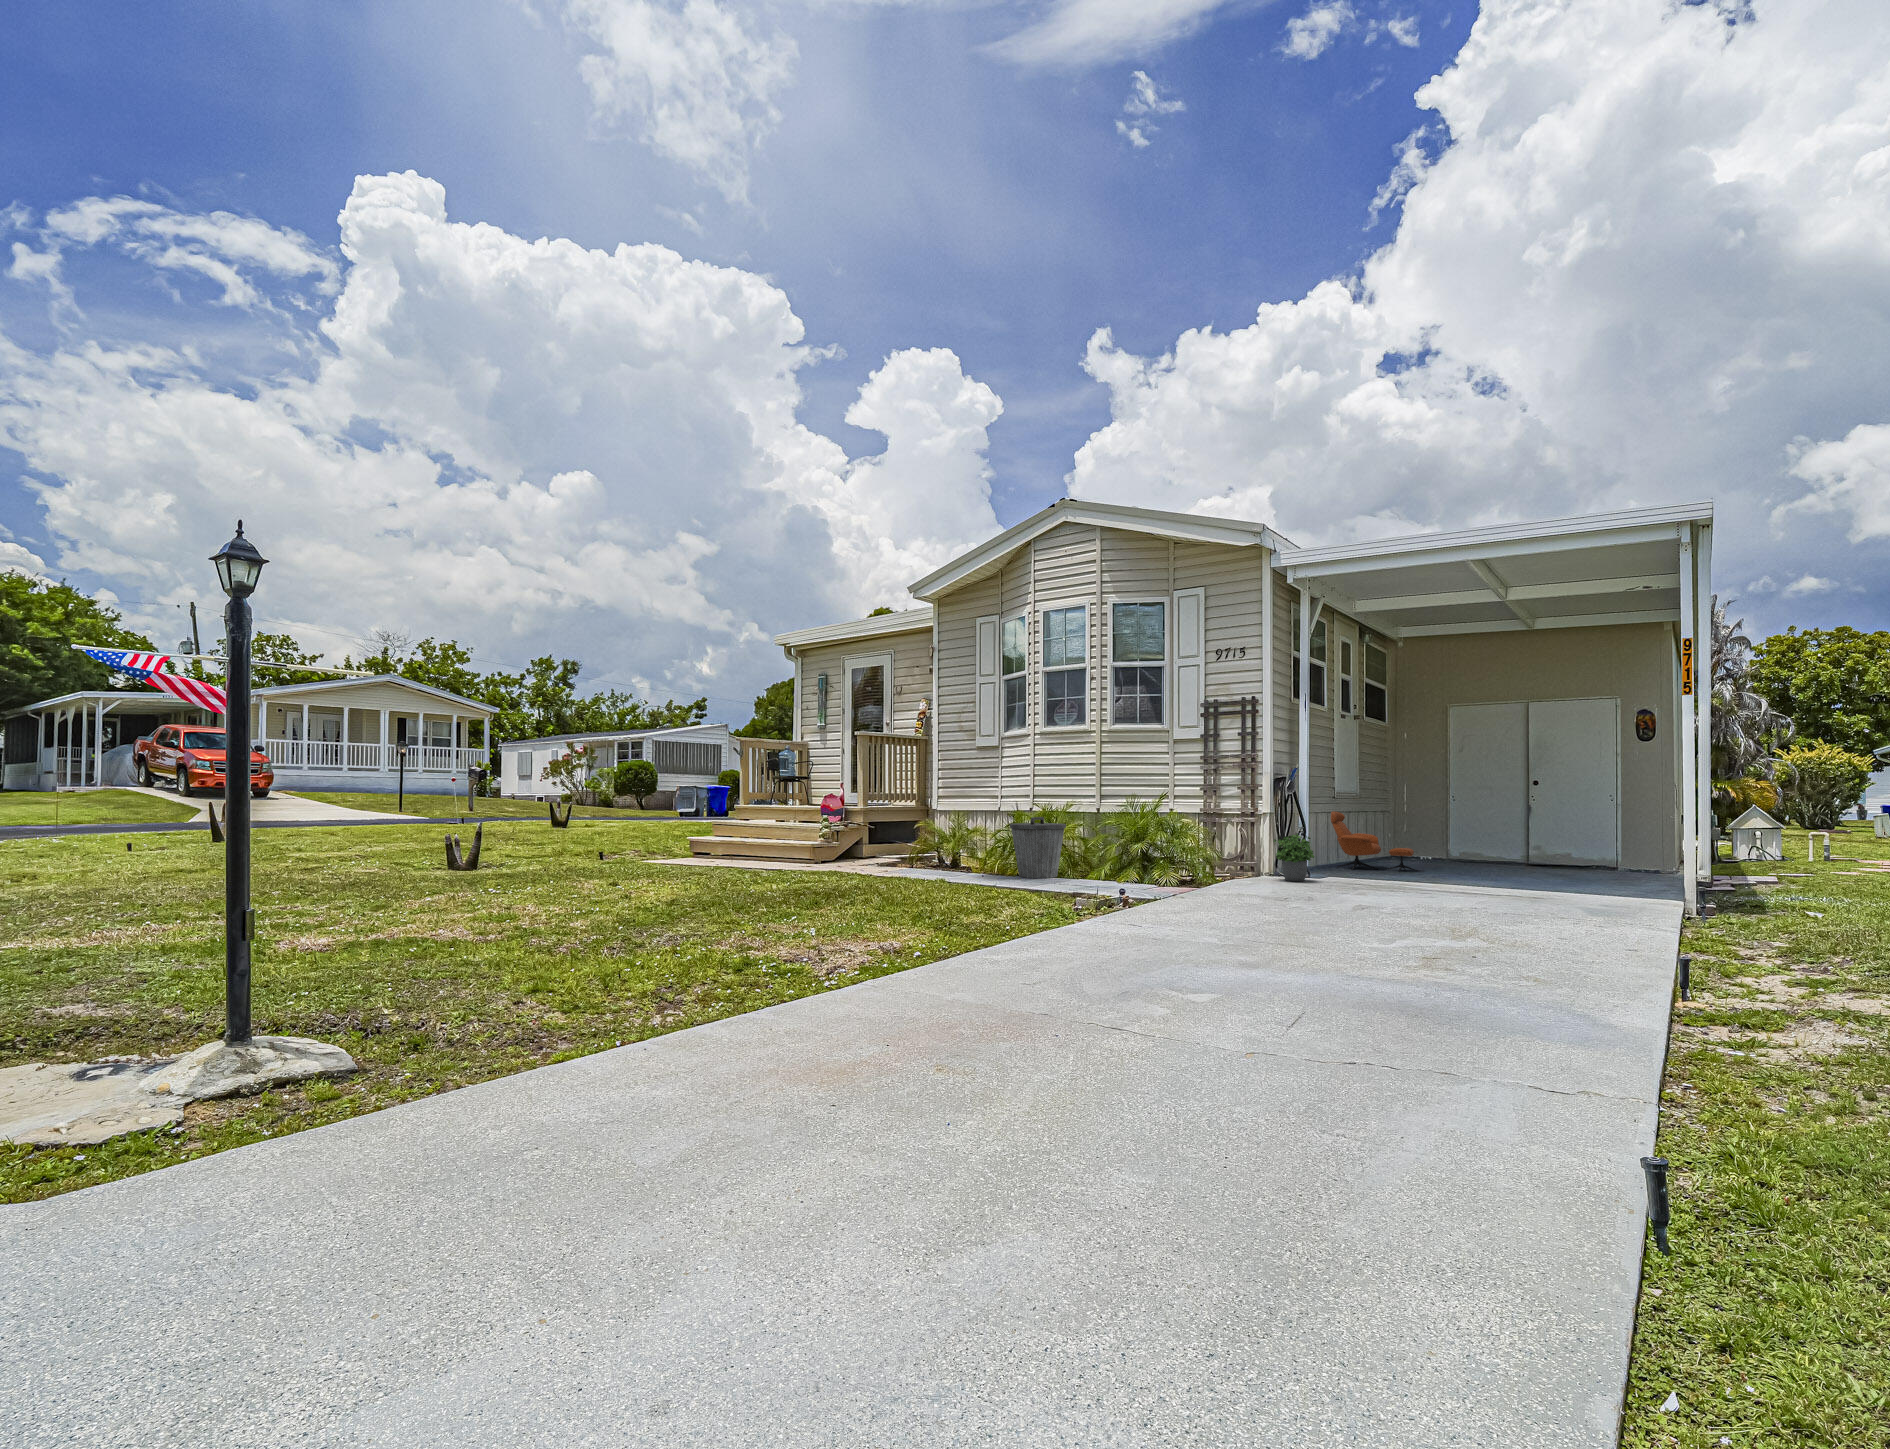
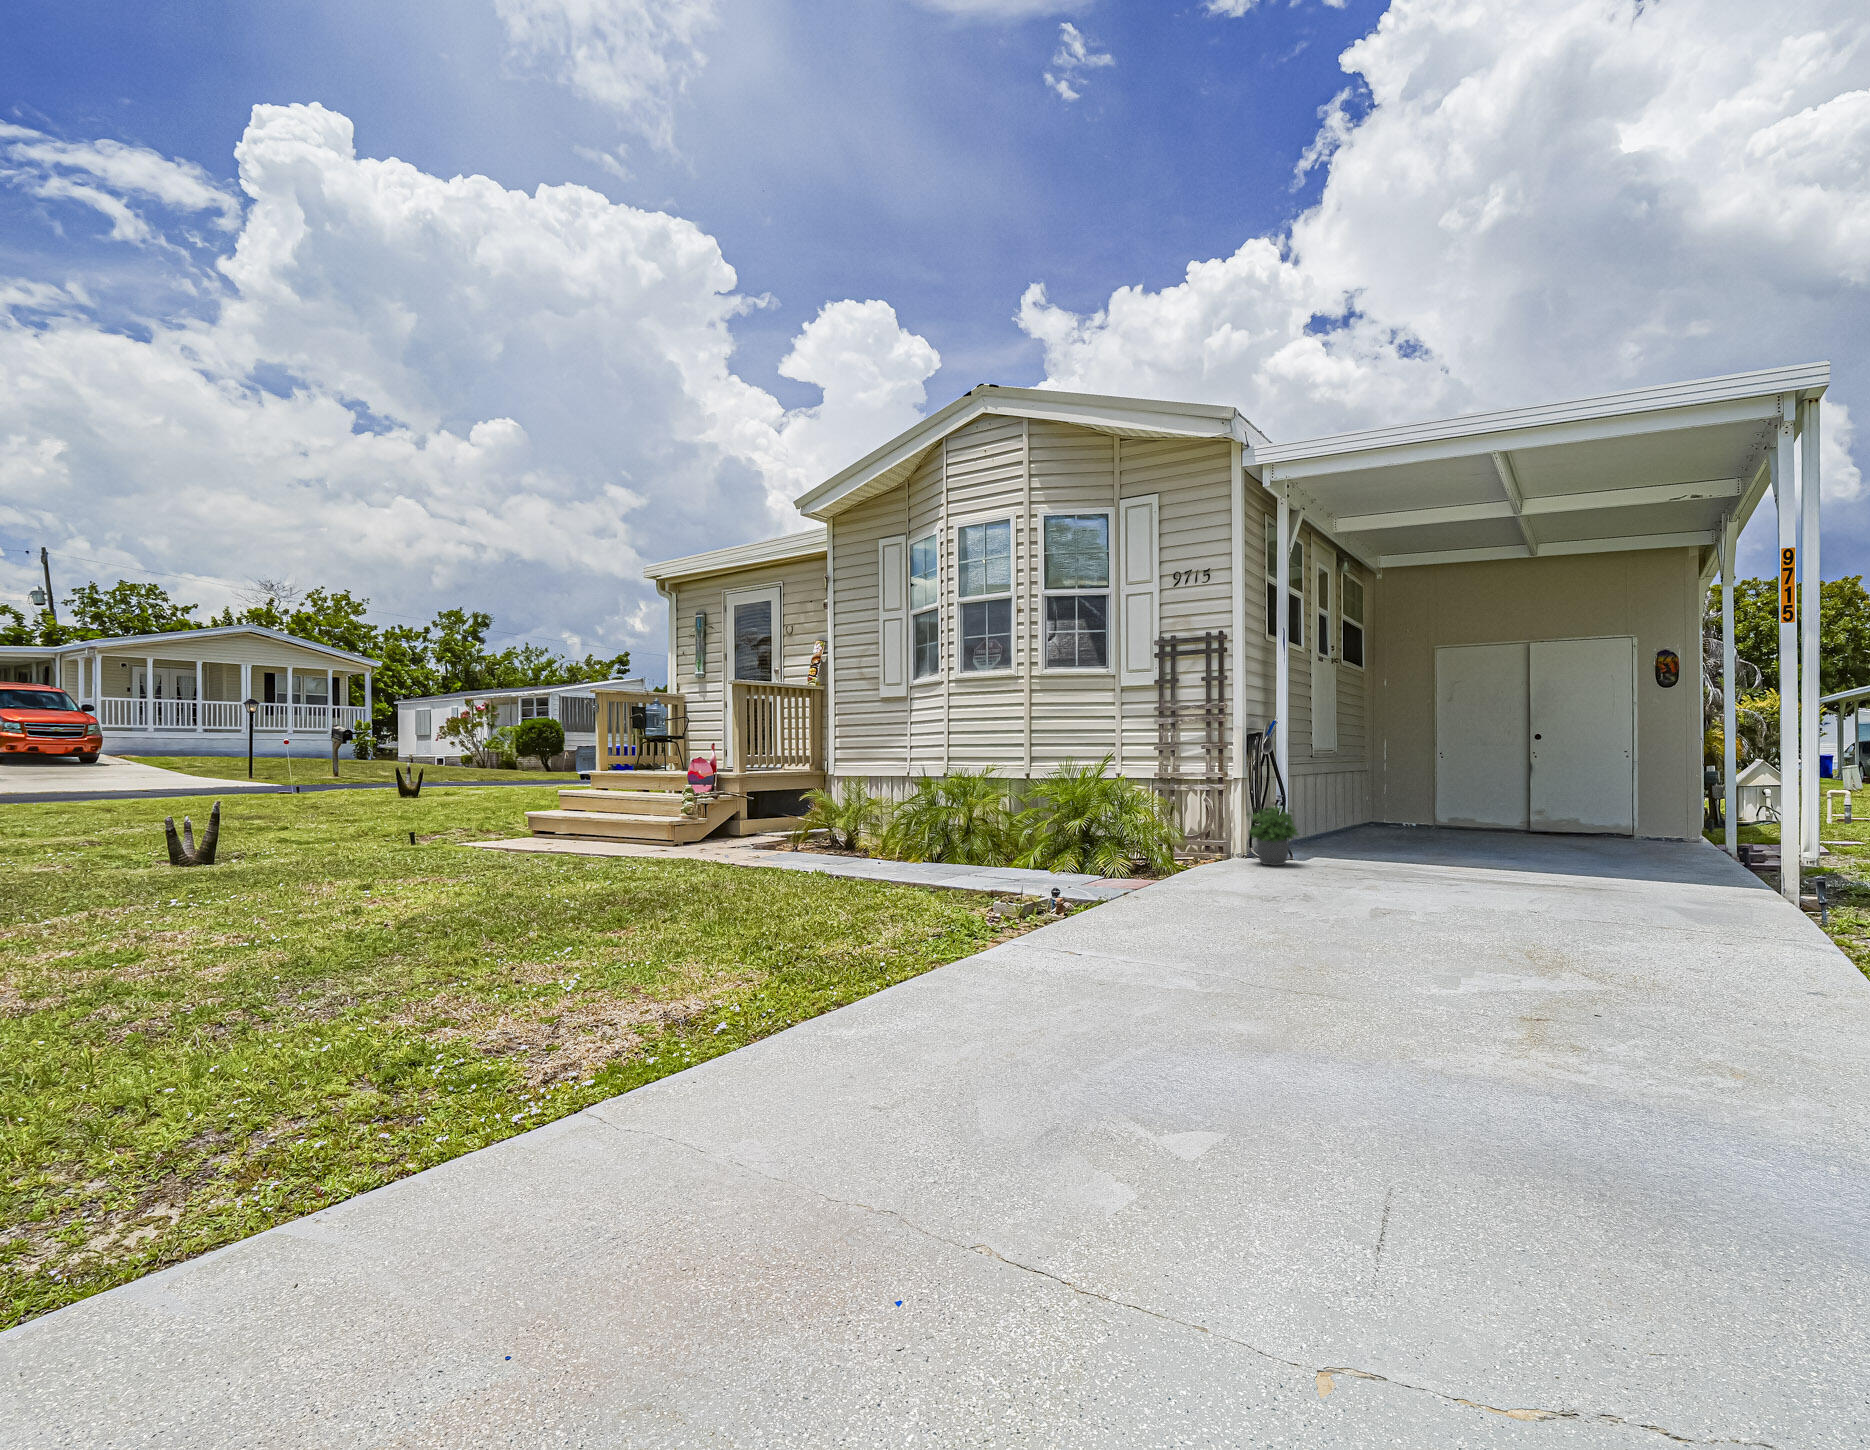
lounge chair: present [1331,811,1418,872] -> none [1309,774,1416,848]
trash can: present [1010,817,1066,878] -> none [913,786,984,866]

